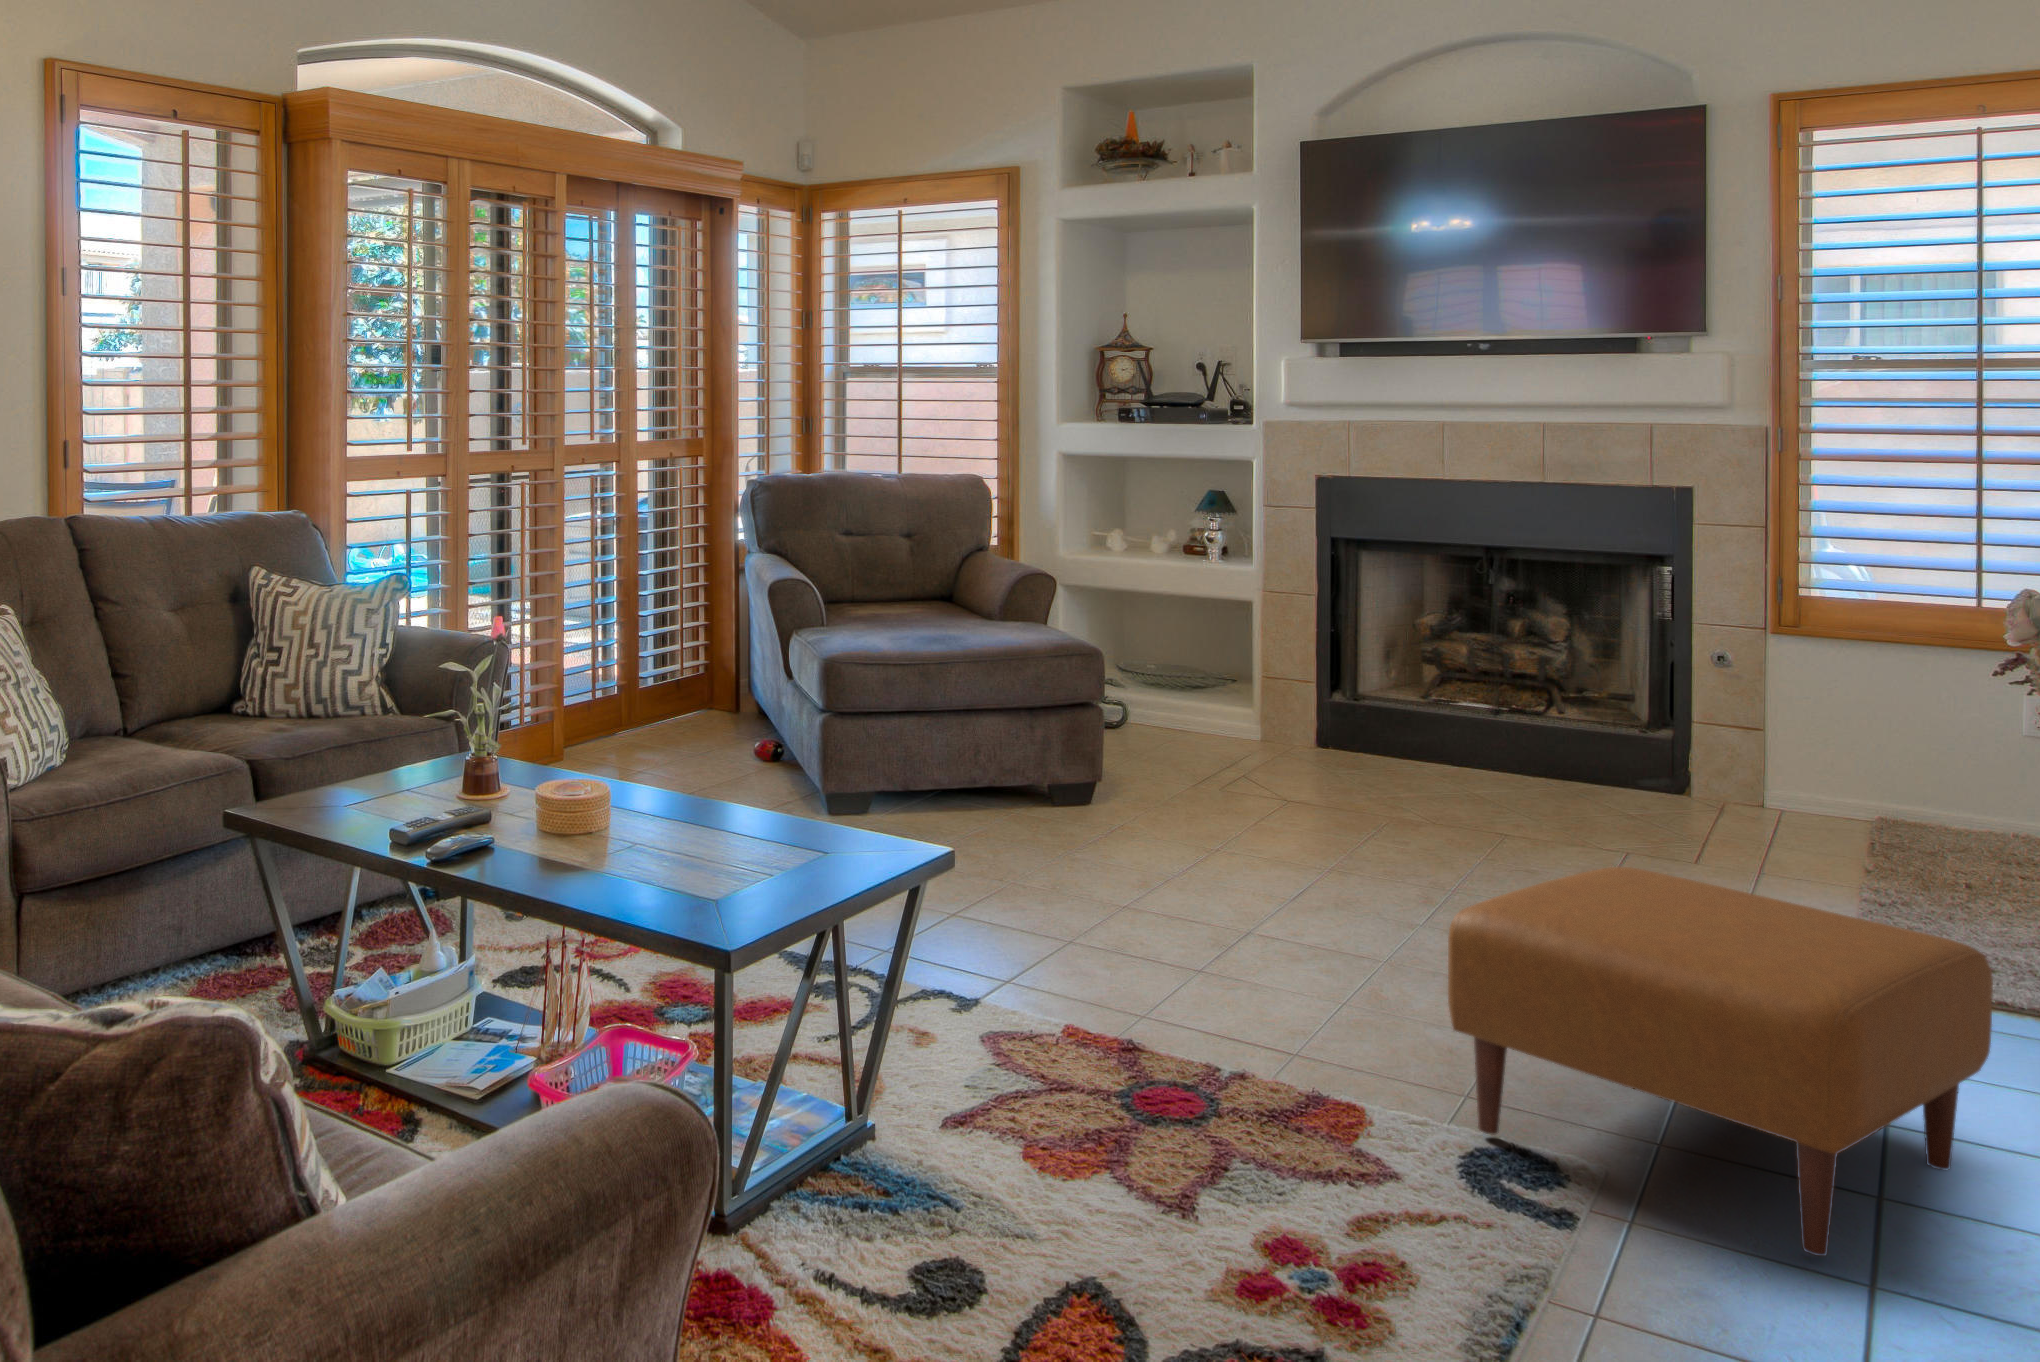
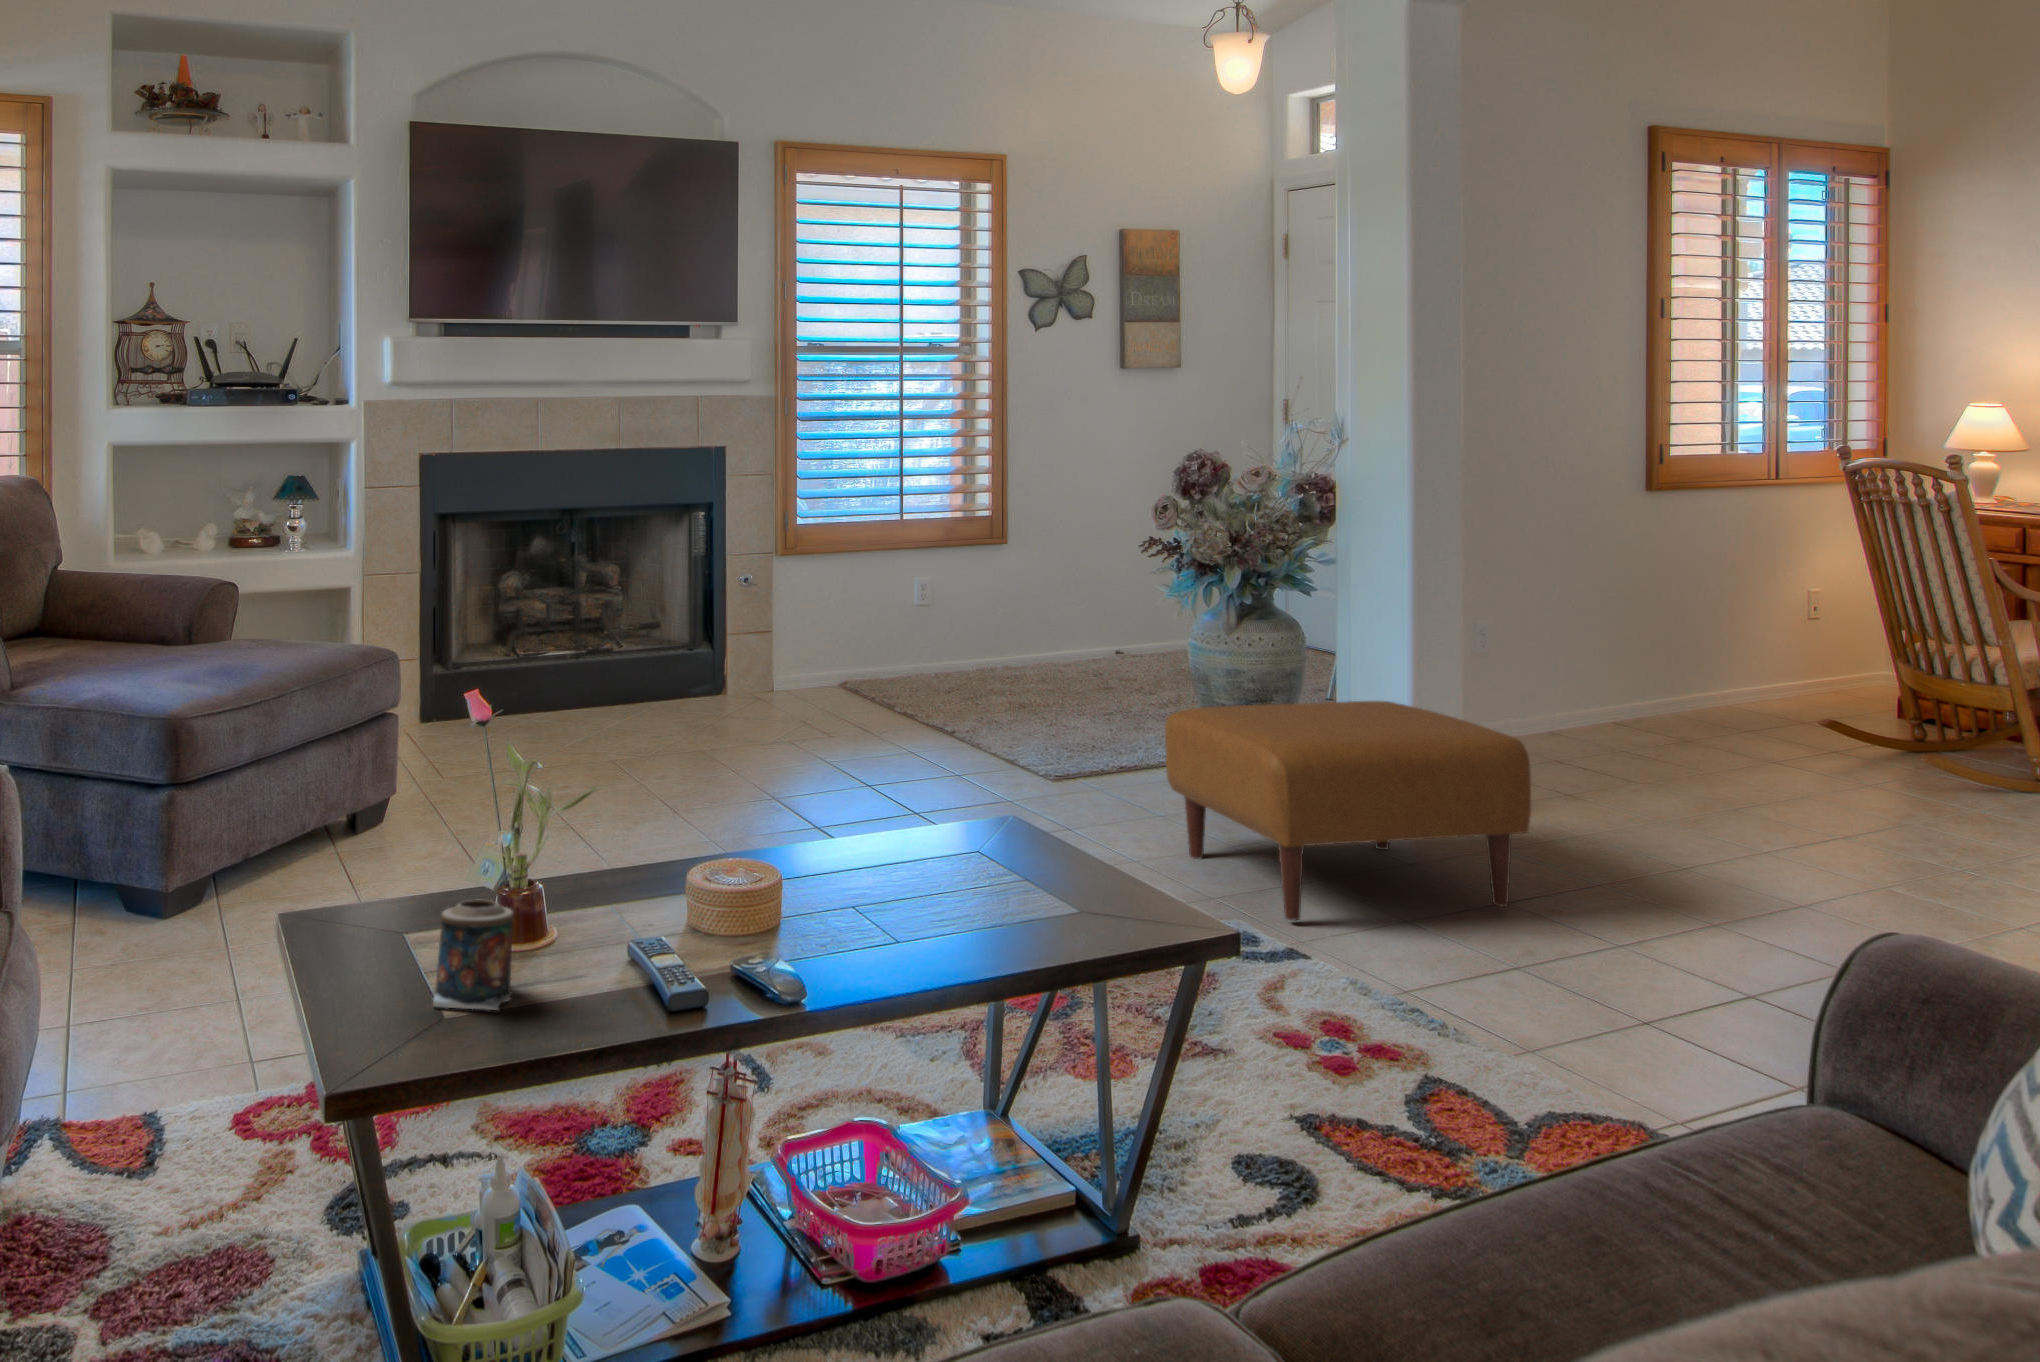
candle: none [355,742,407,804] -> present [433,900,514,1010]

